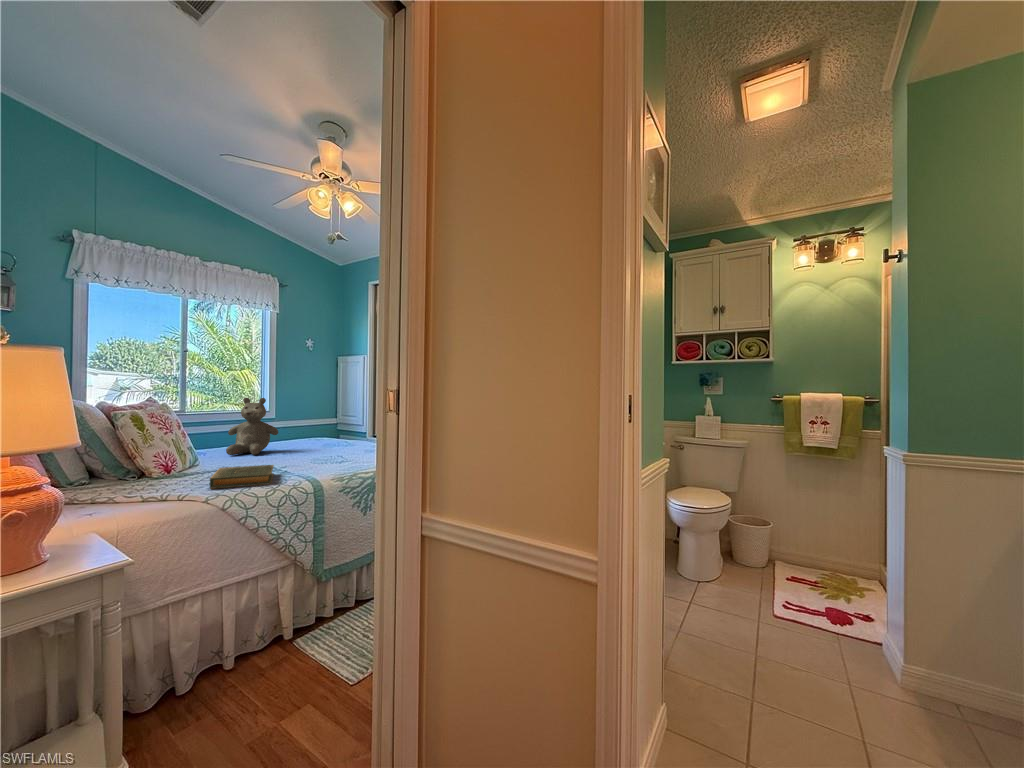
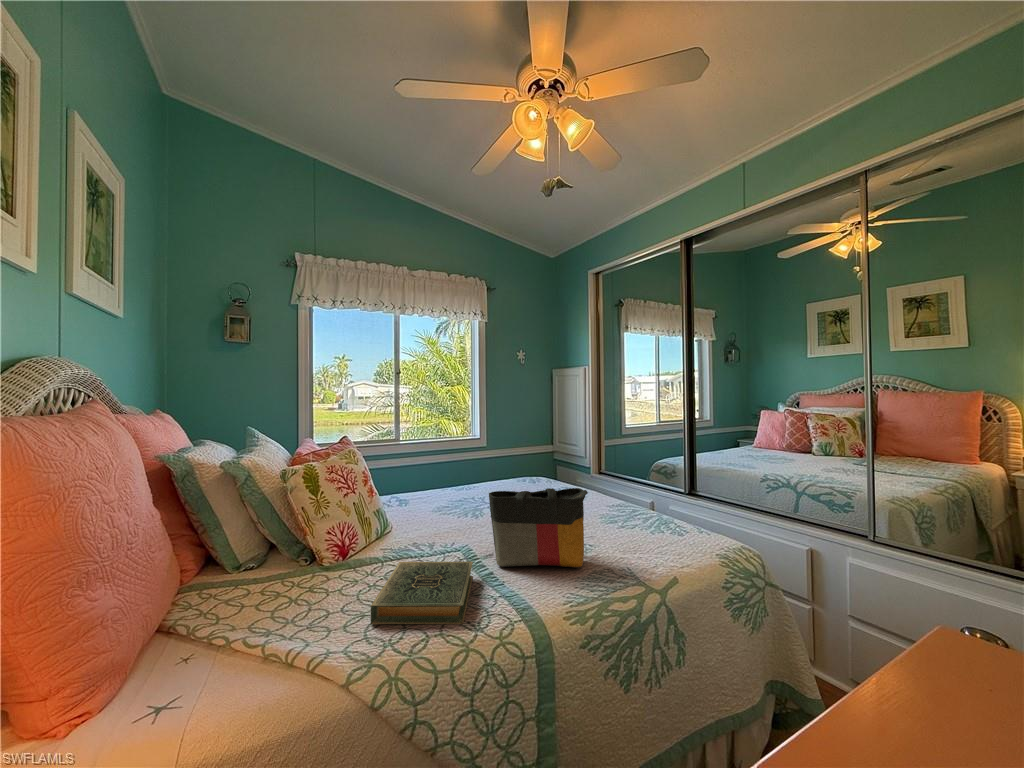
teddy bear: present [226,398,278,455] -> none [428,431,487,510]
tote bag: none [285,422,351,469] -> present [489,488,588,568]

